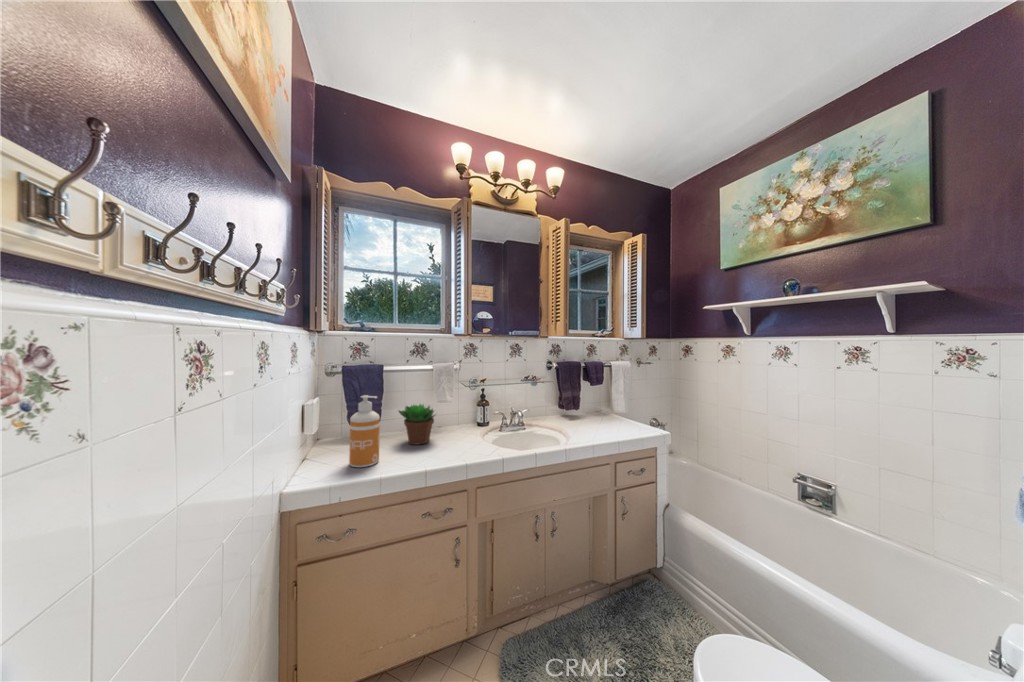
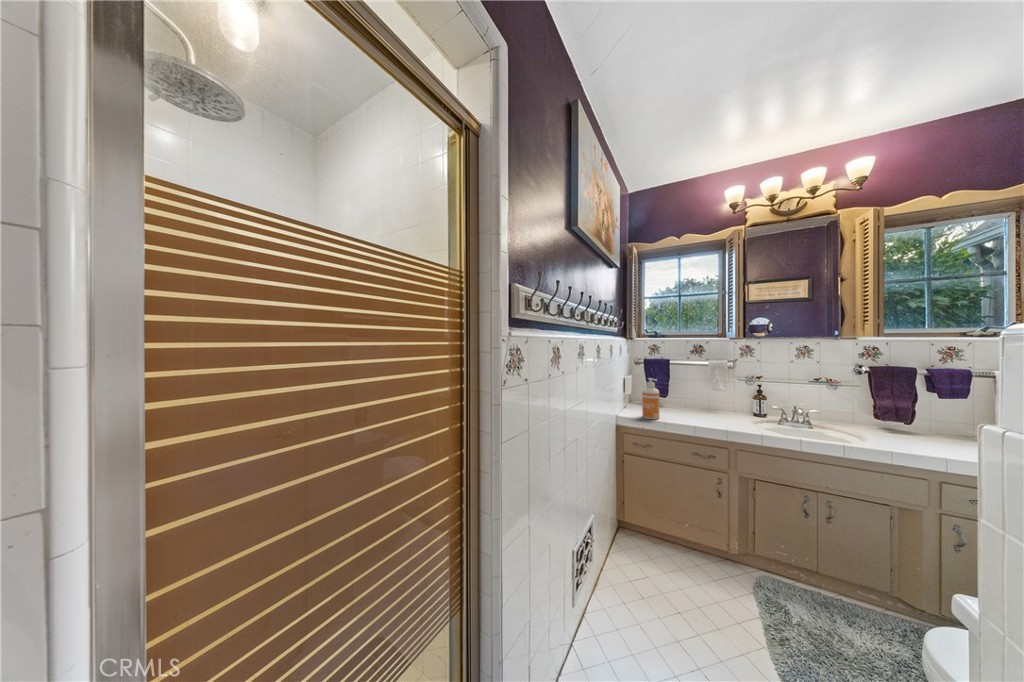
succulent plant: present [399,404,435,445] -> none [677,388,706,417]

